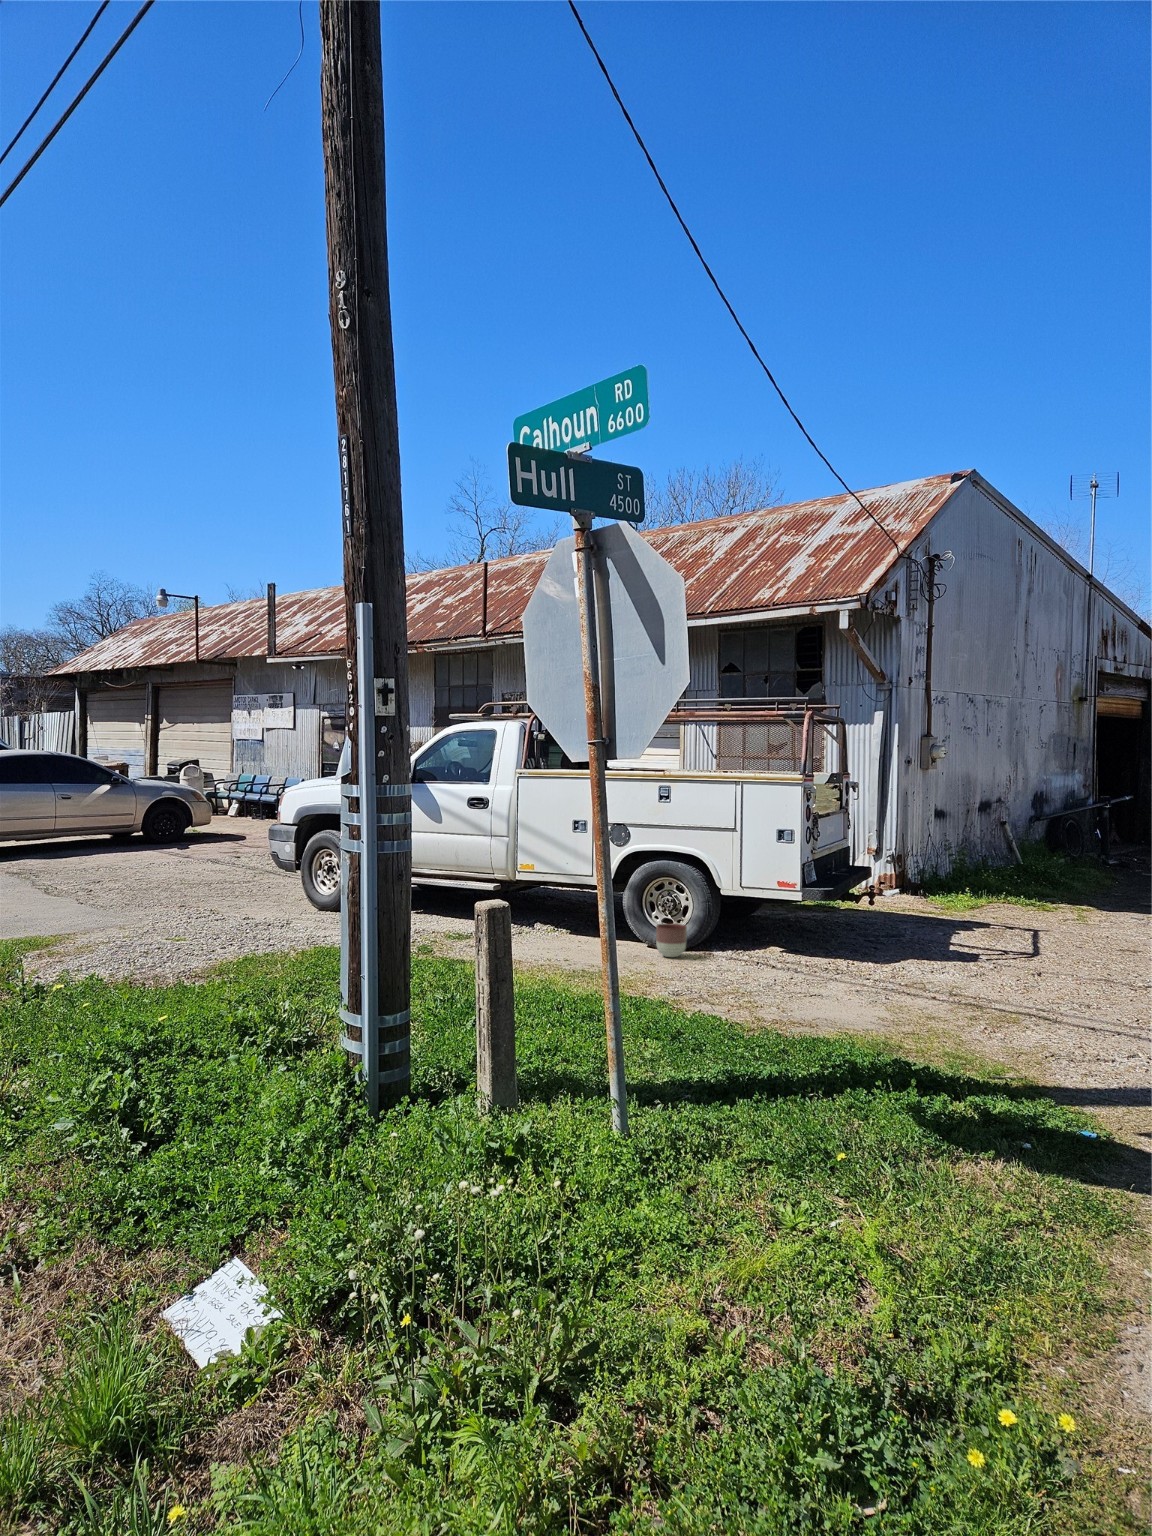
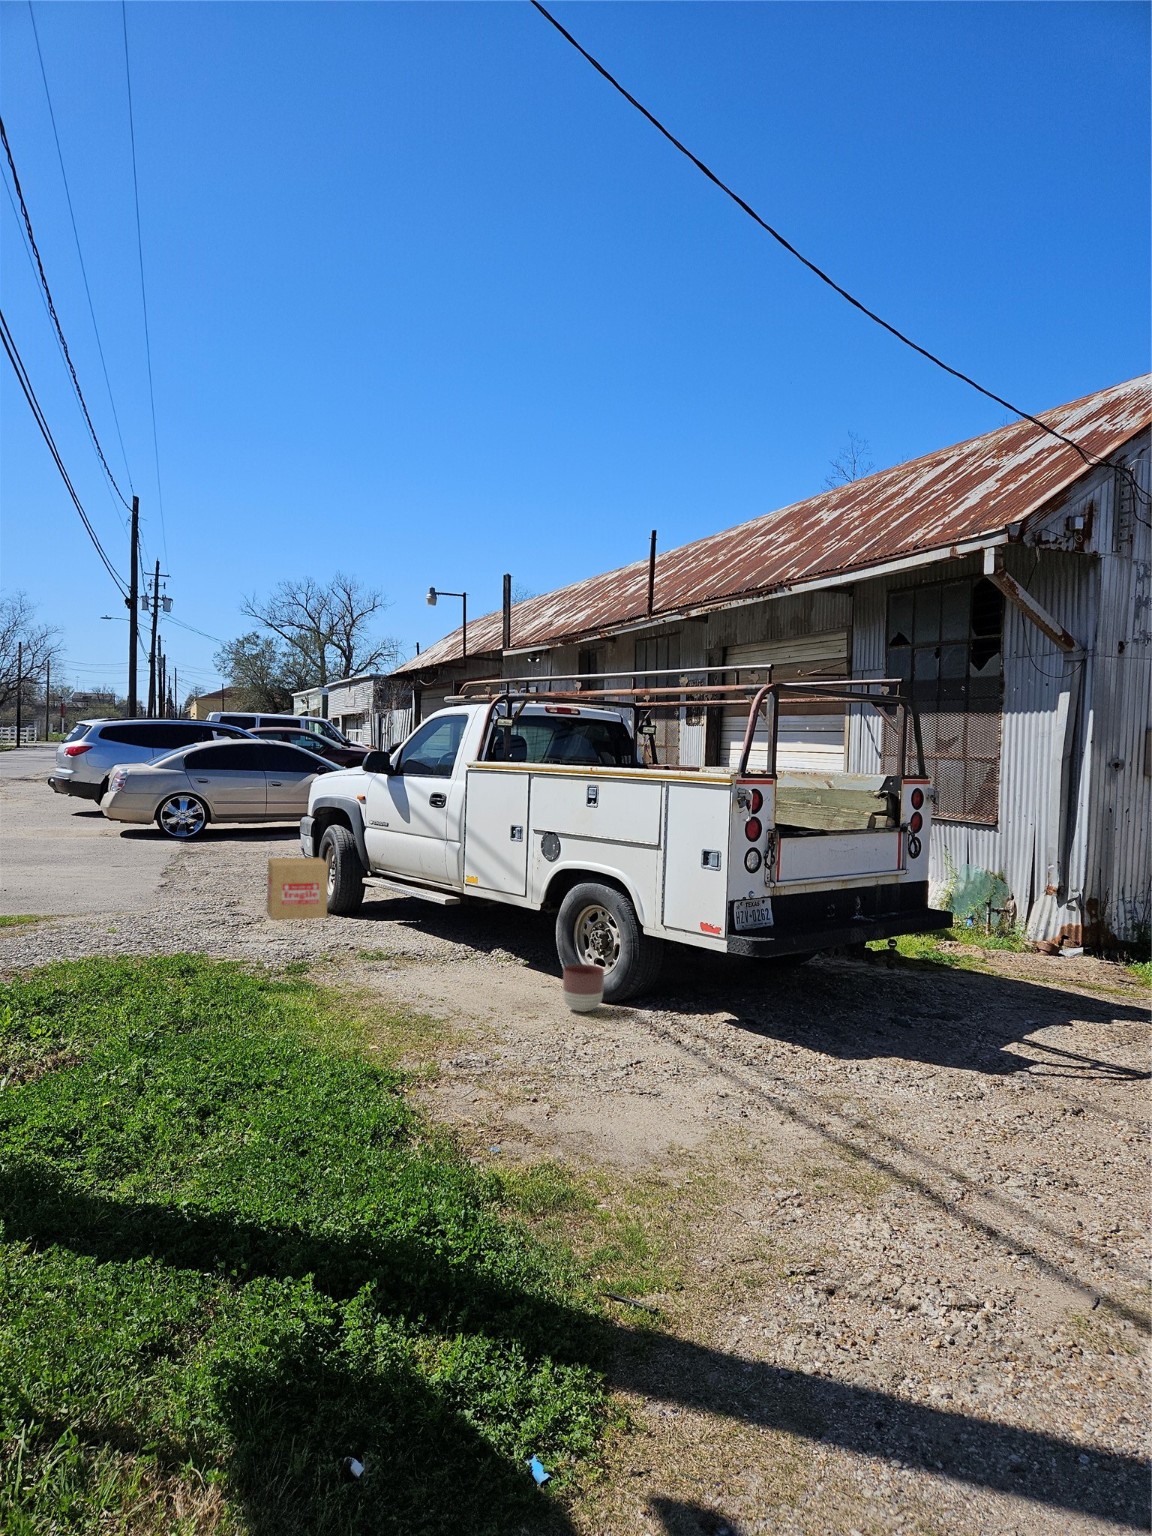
cardboard box: none [265,867,334,925] -> present [267,858,328,920]

